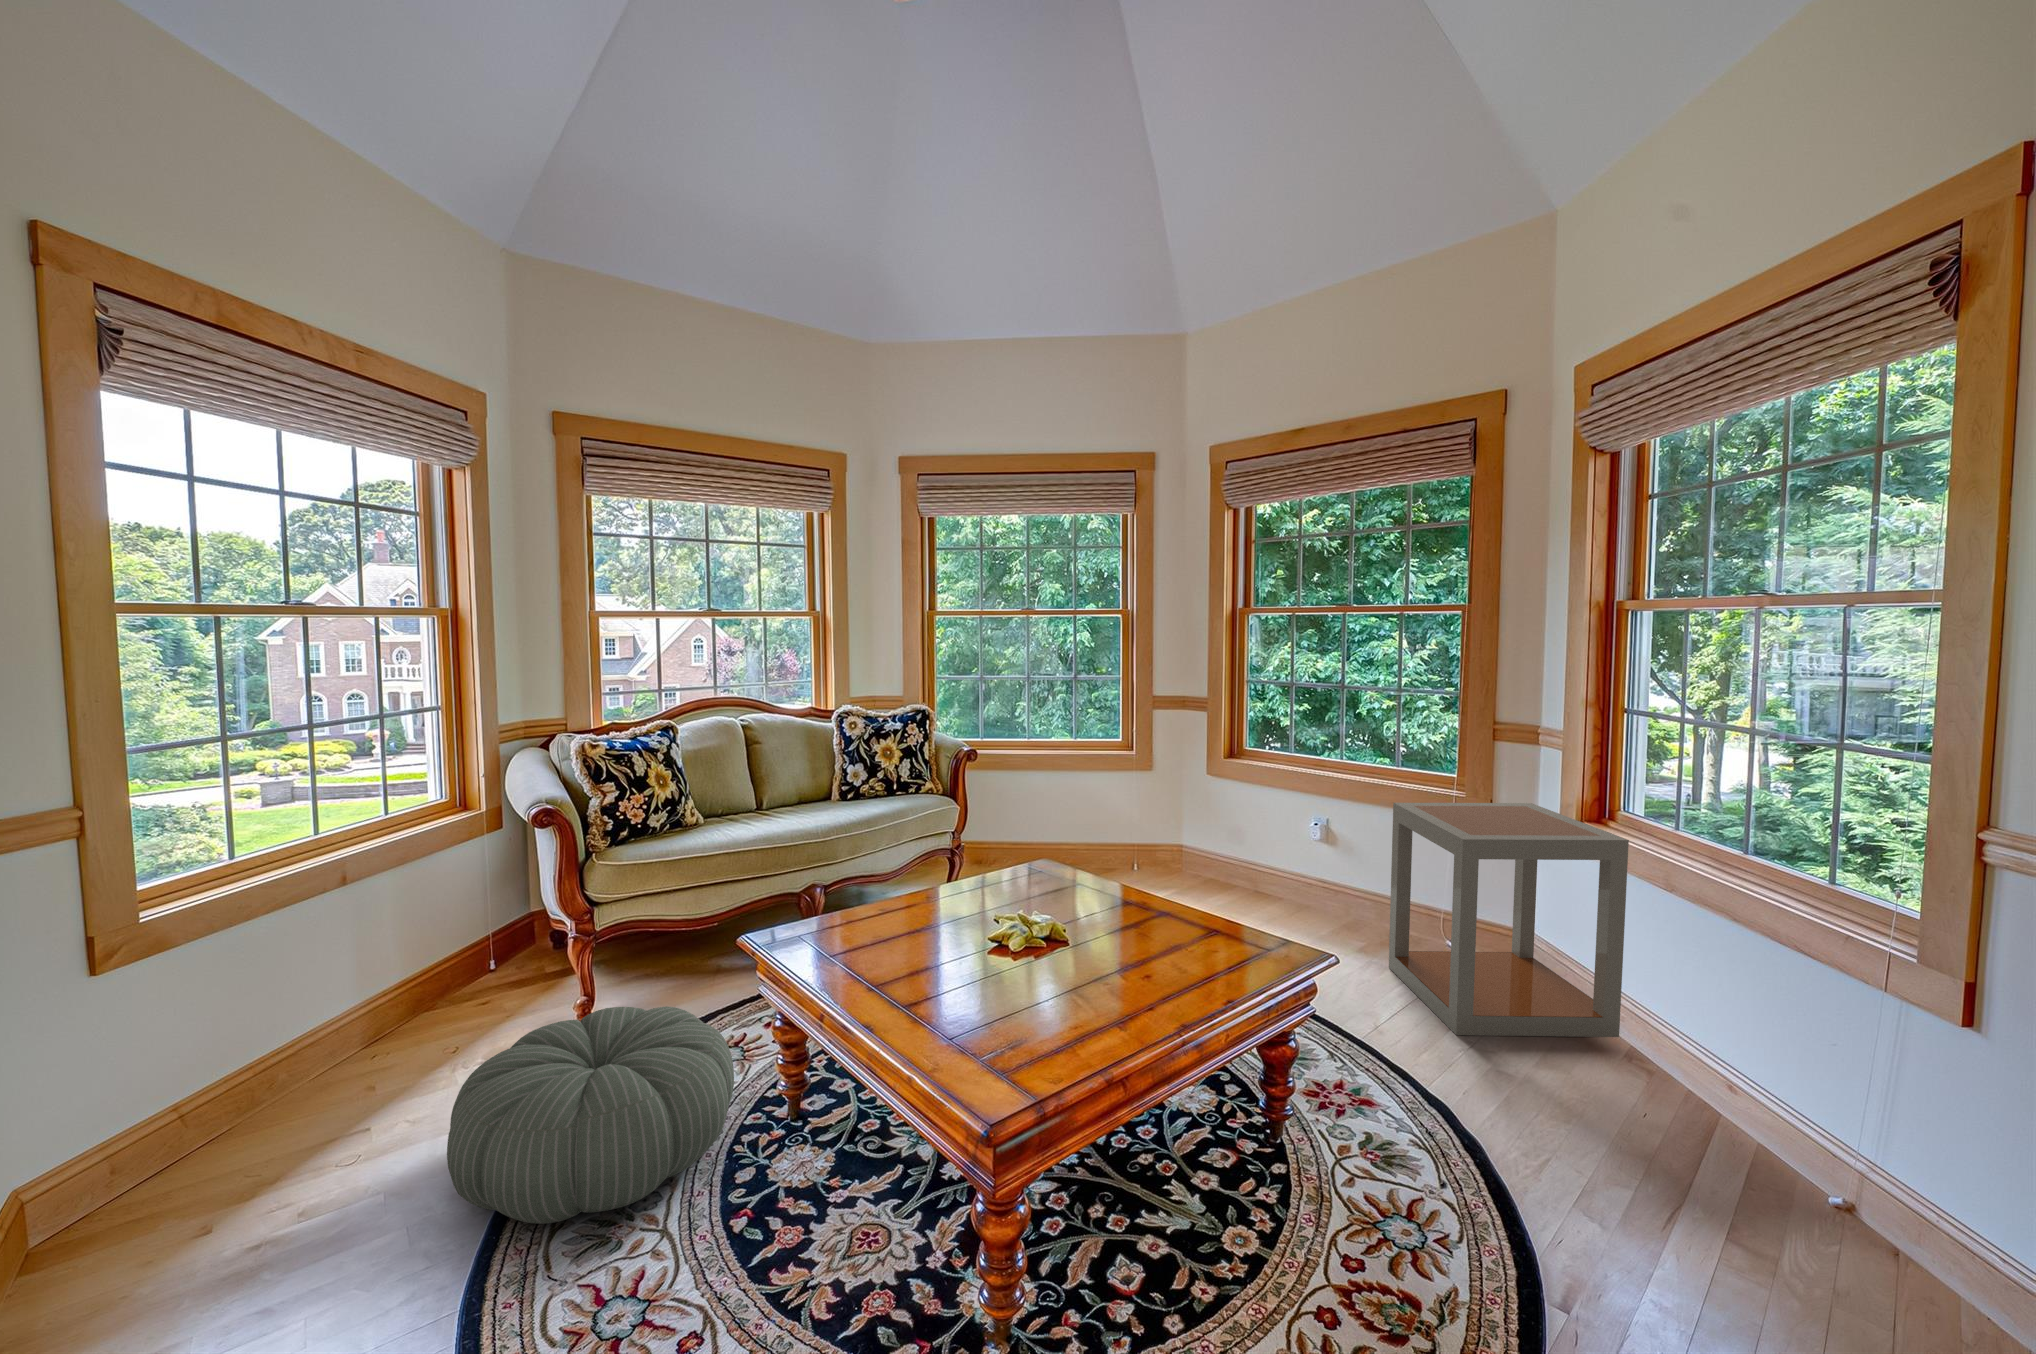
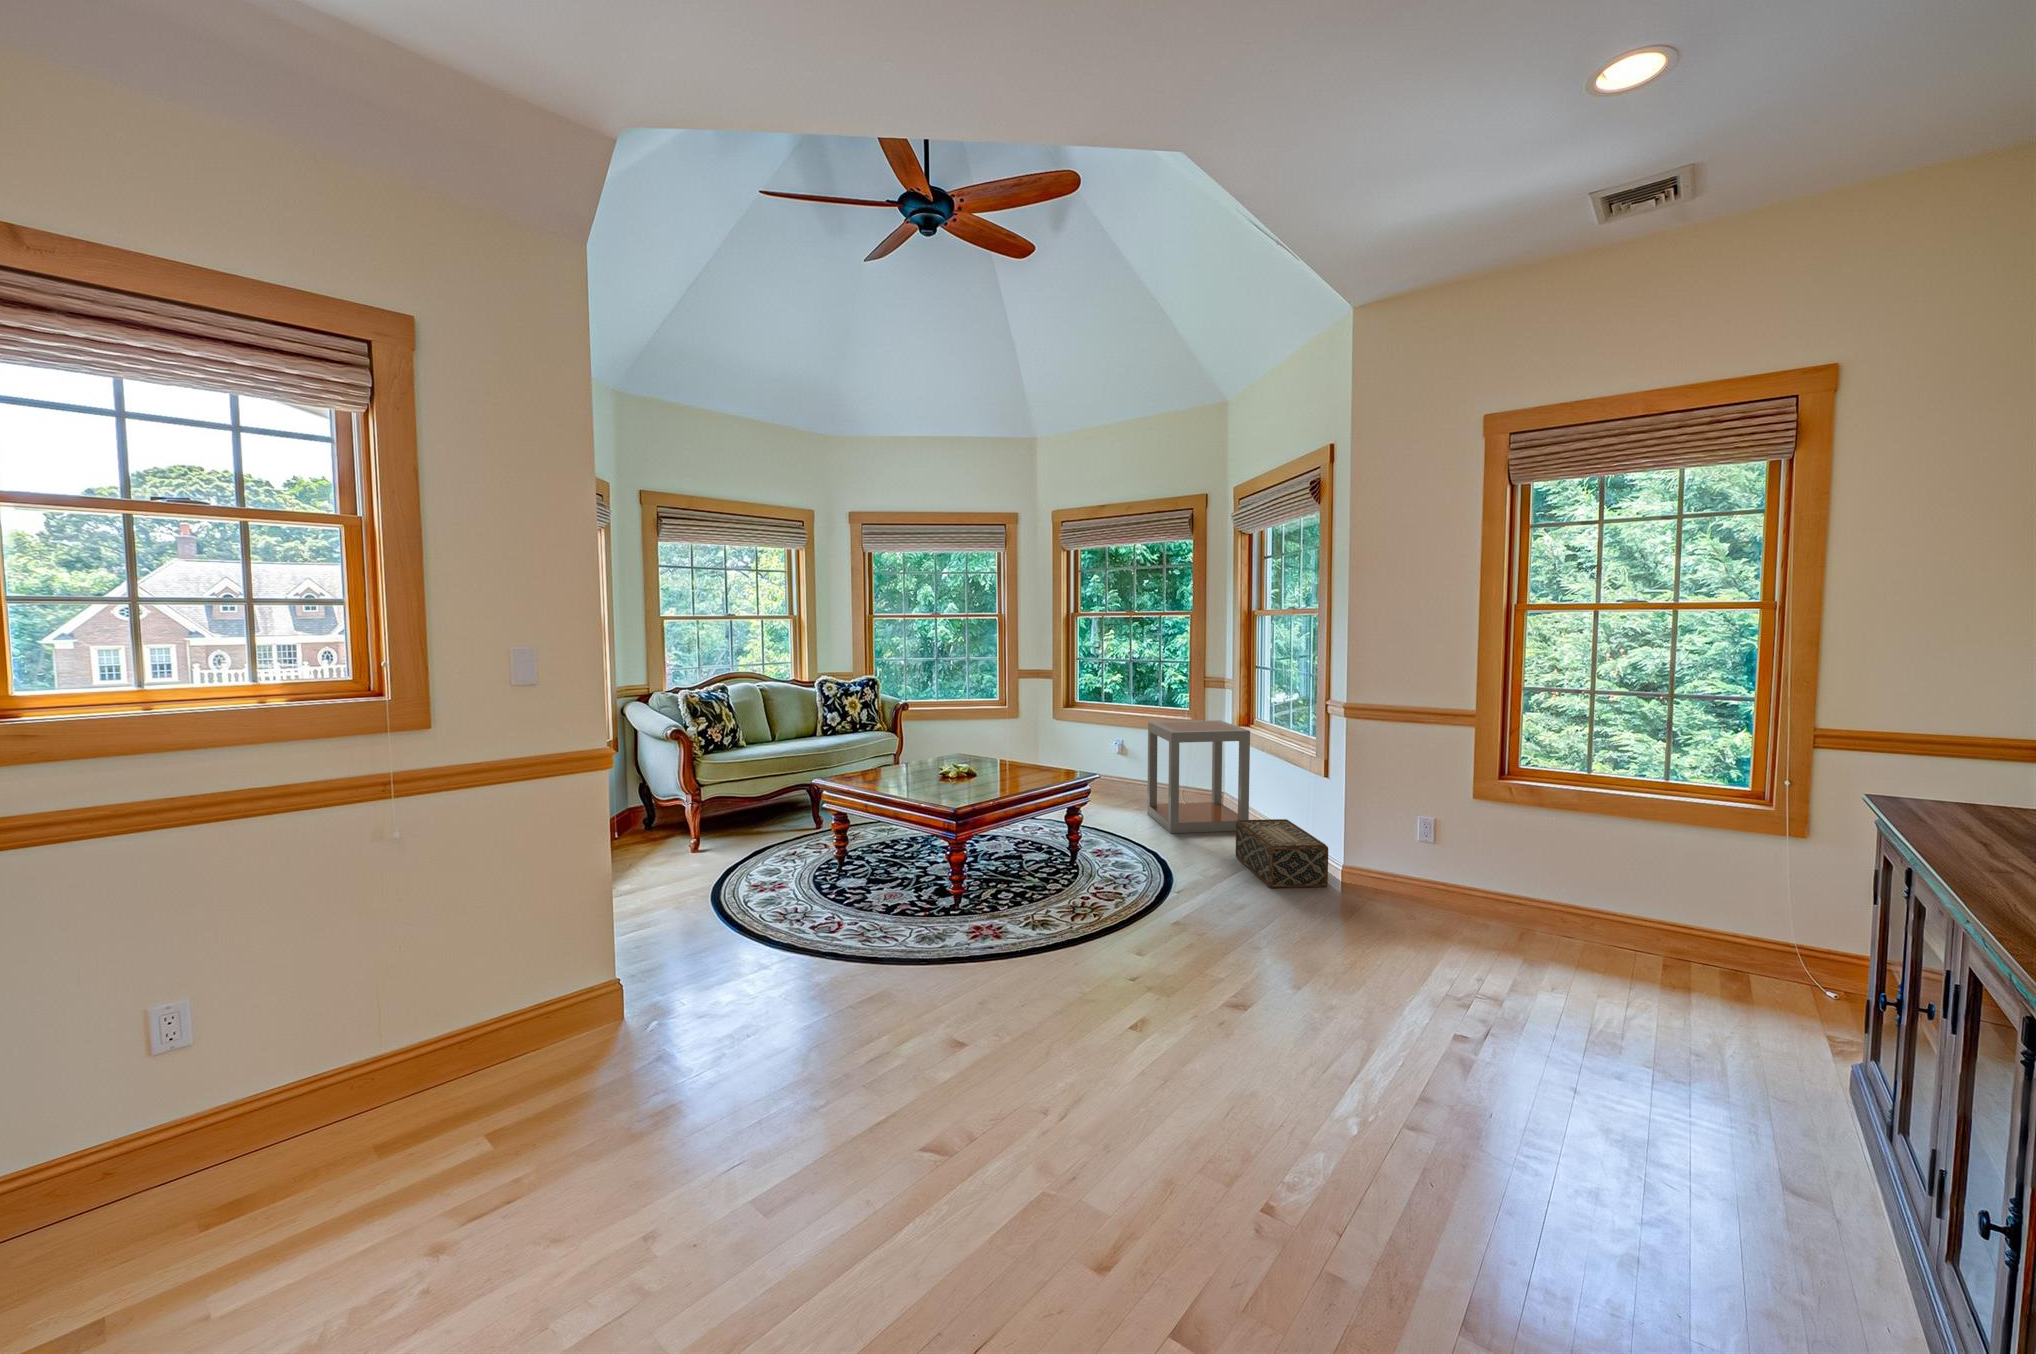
pouf: present [447,1006,734,1224] -> none [682,822,814,899]
woven basket: none [1645,1062,2004,1326] -> present [1236,819,1328,888]

